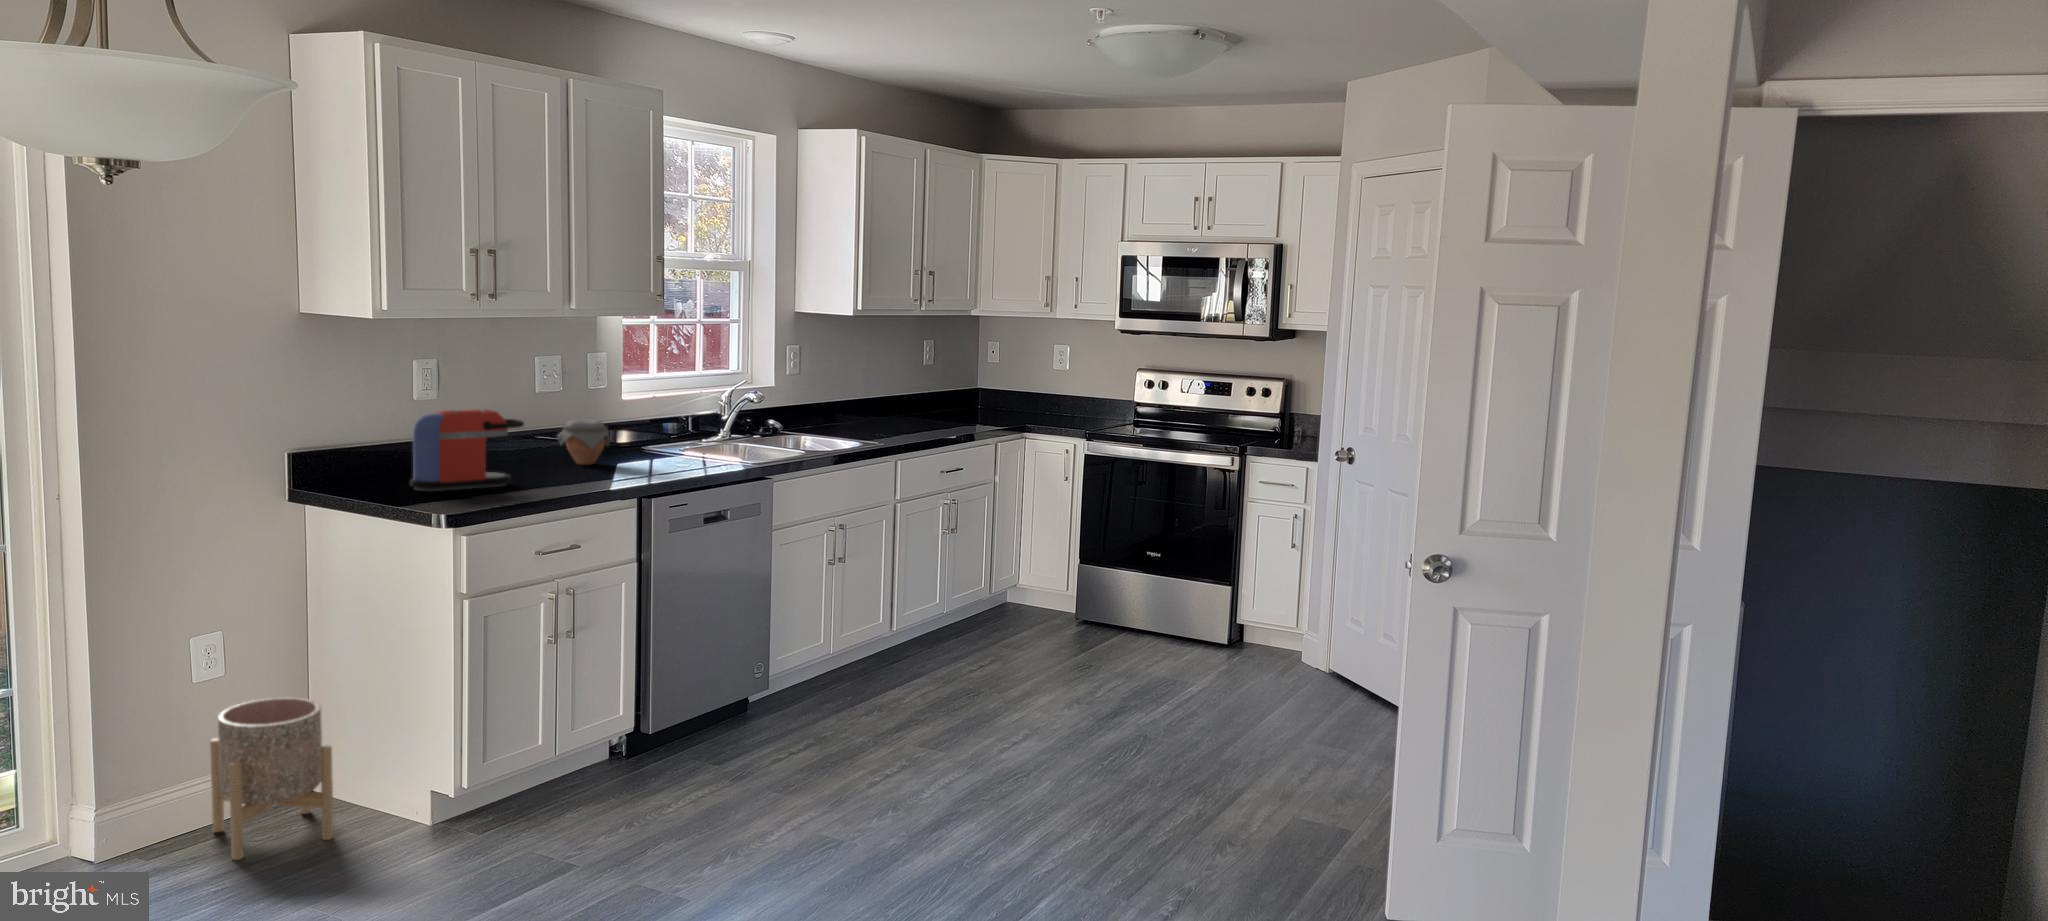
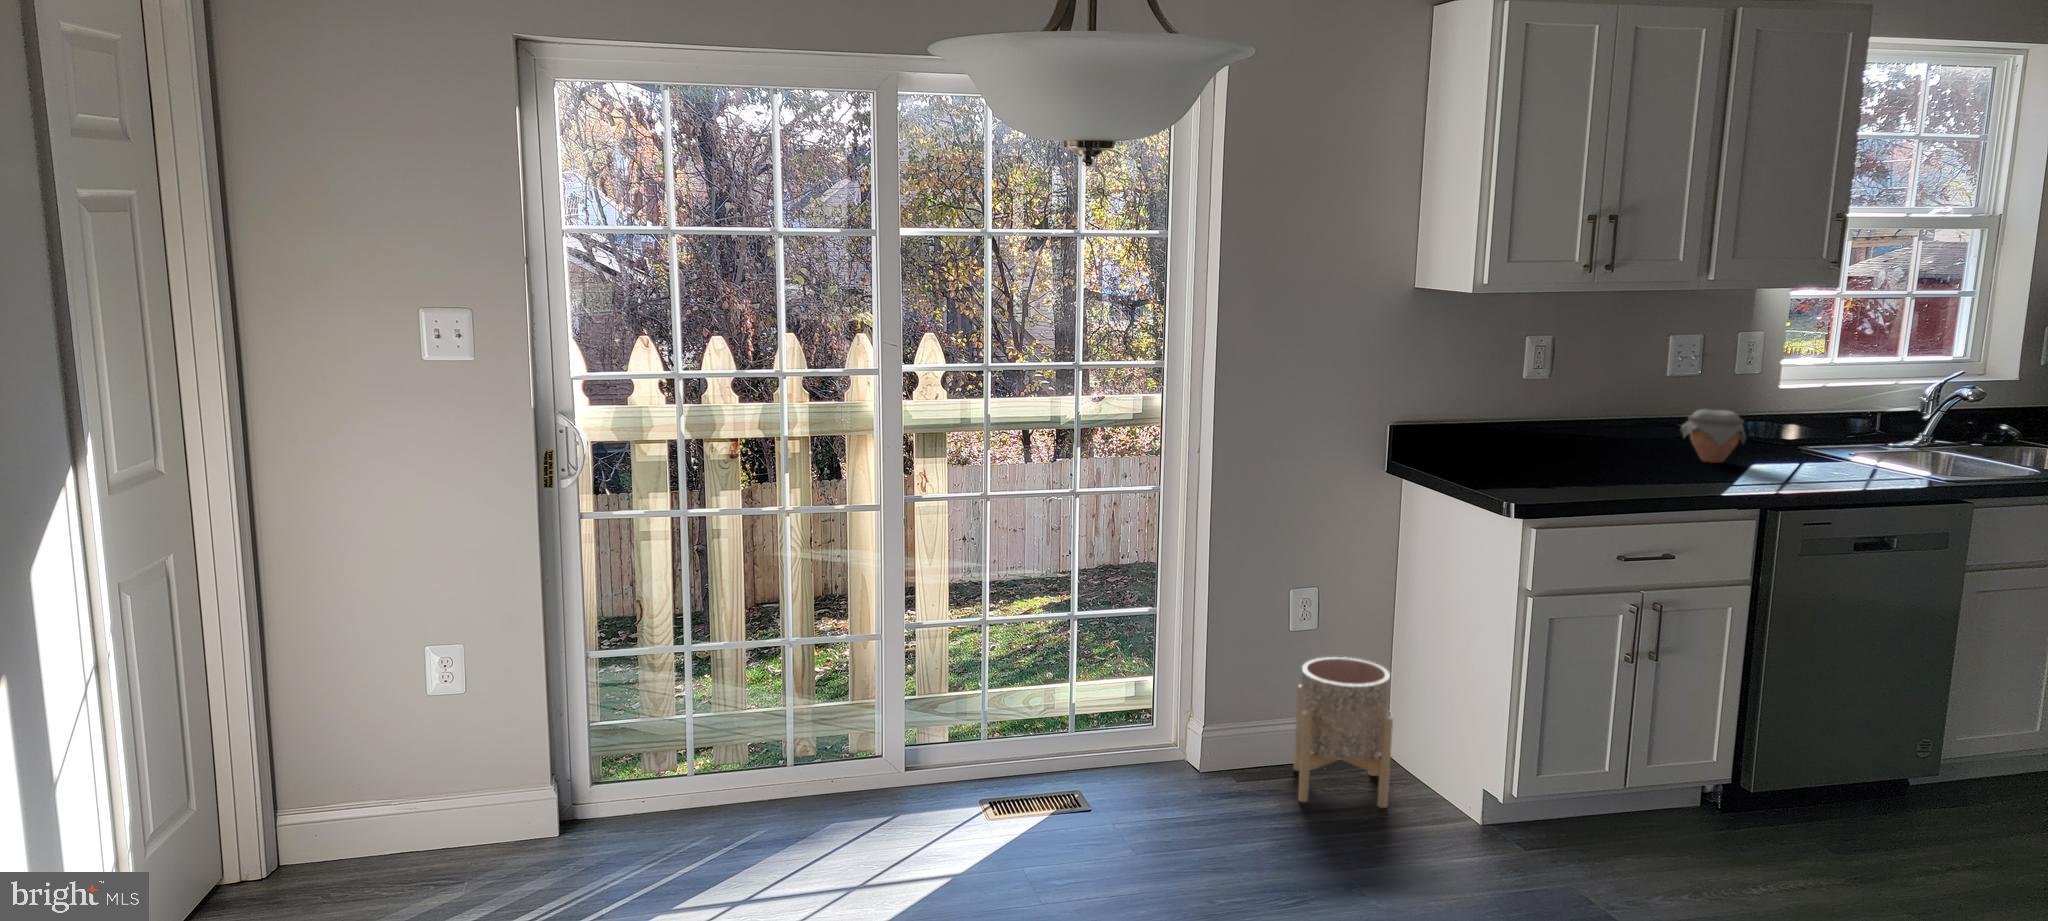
coffee maker: present [410,409,524,491] -> none [1498,392,1629,479]

